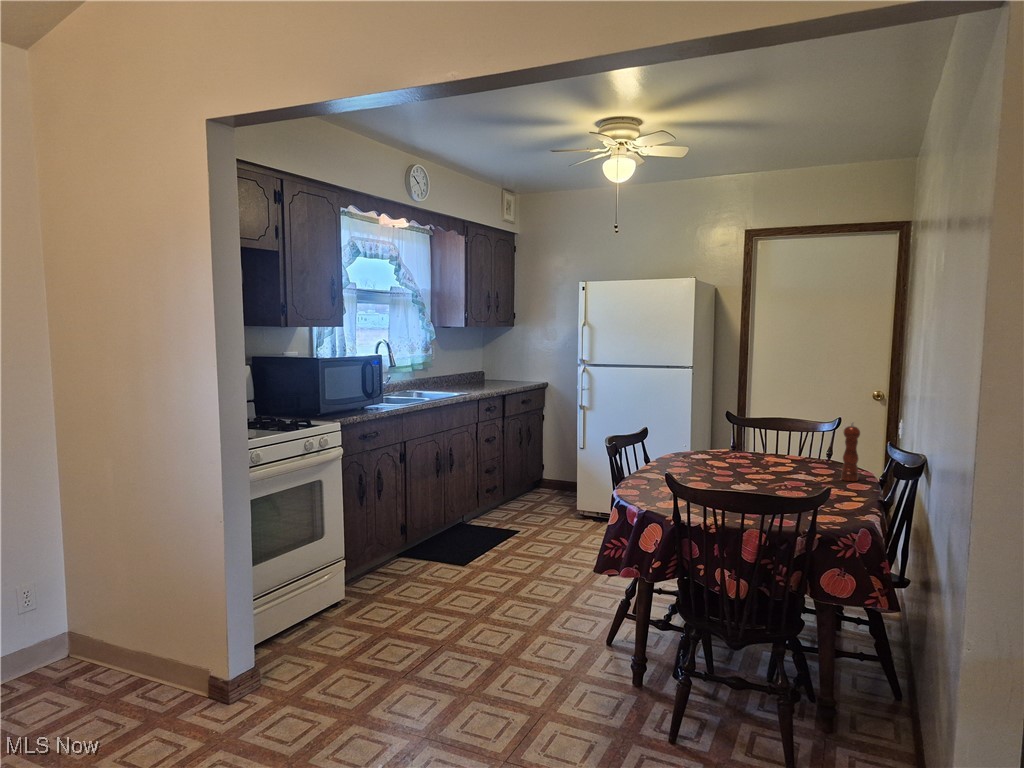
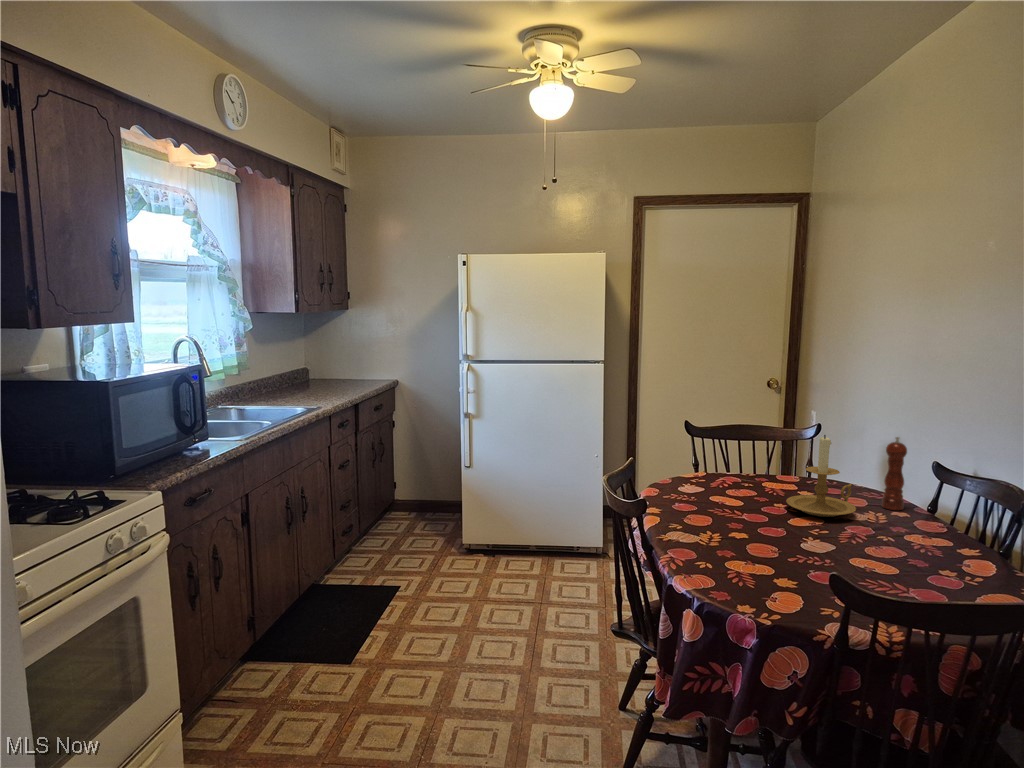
candle holder: none [755,416,815,479] -> present [786,435,856,517]

